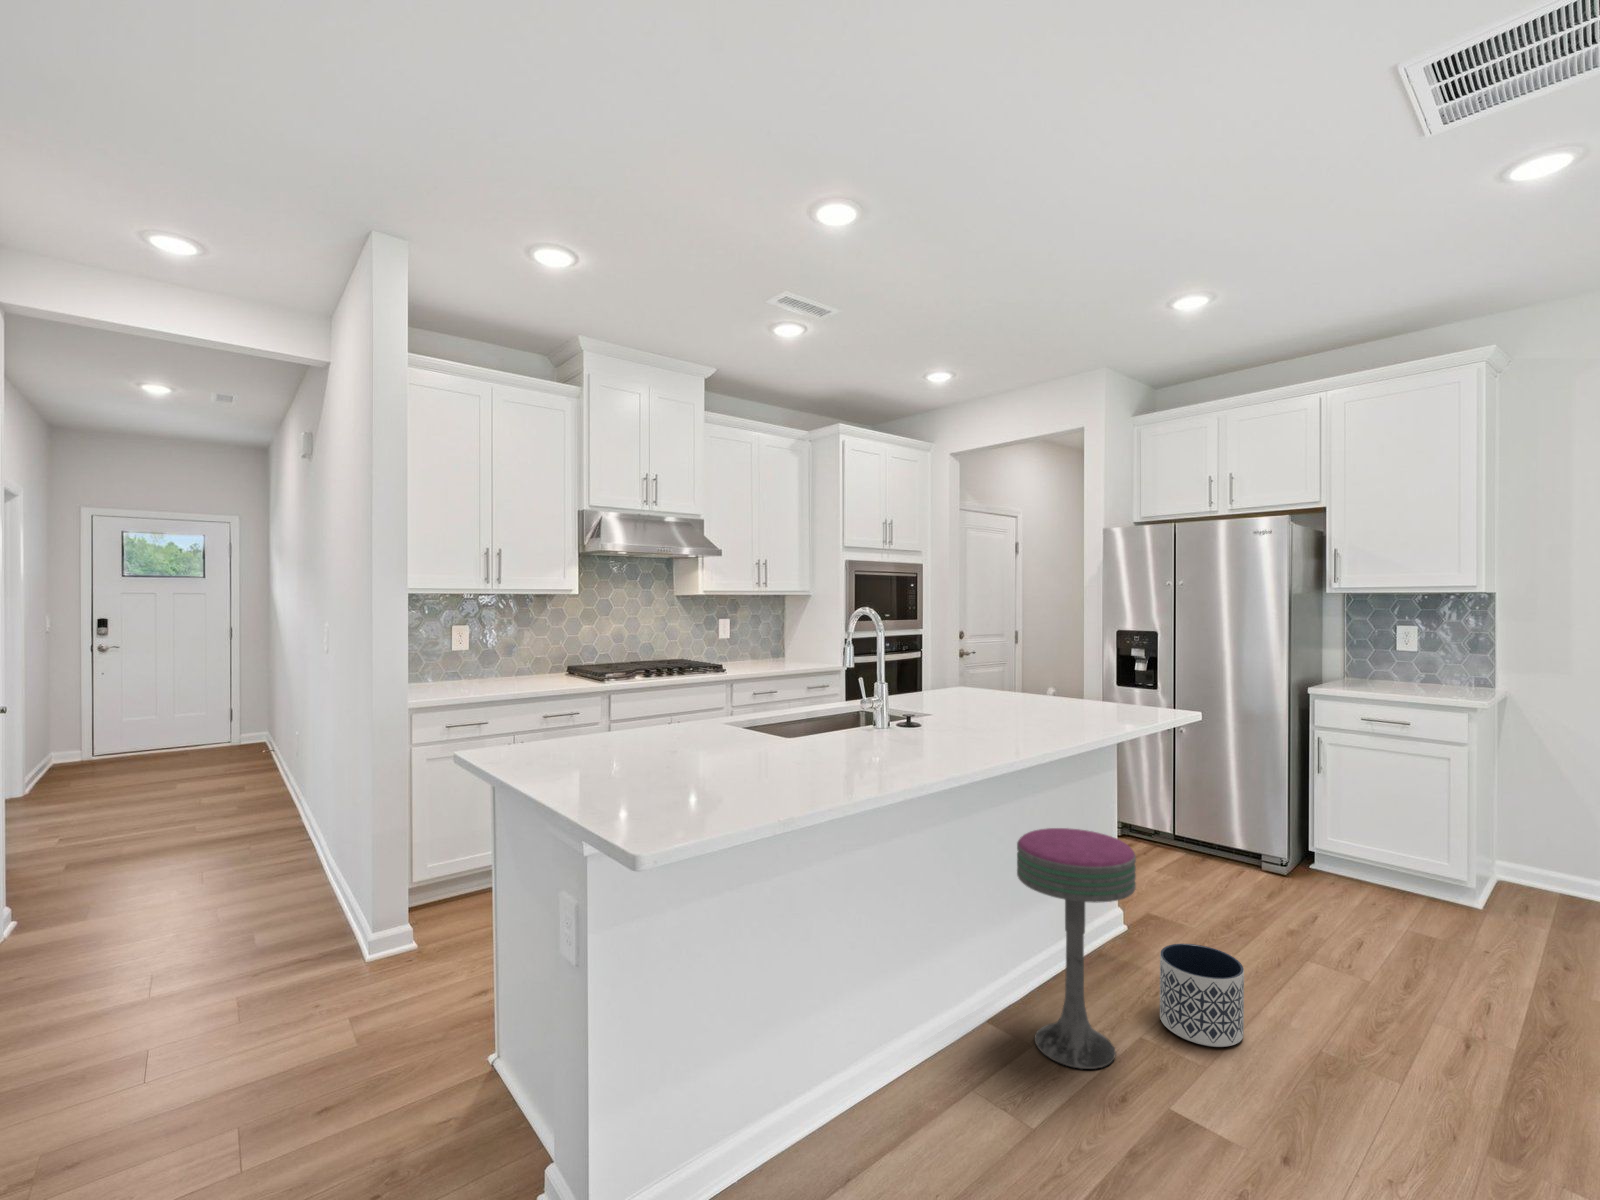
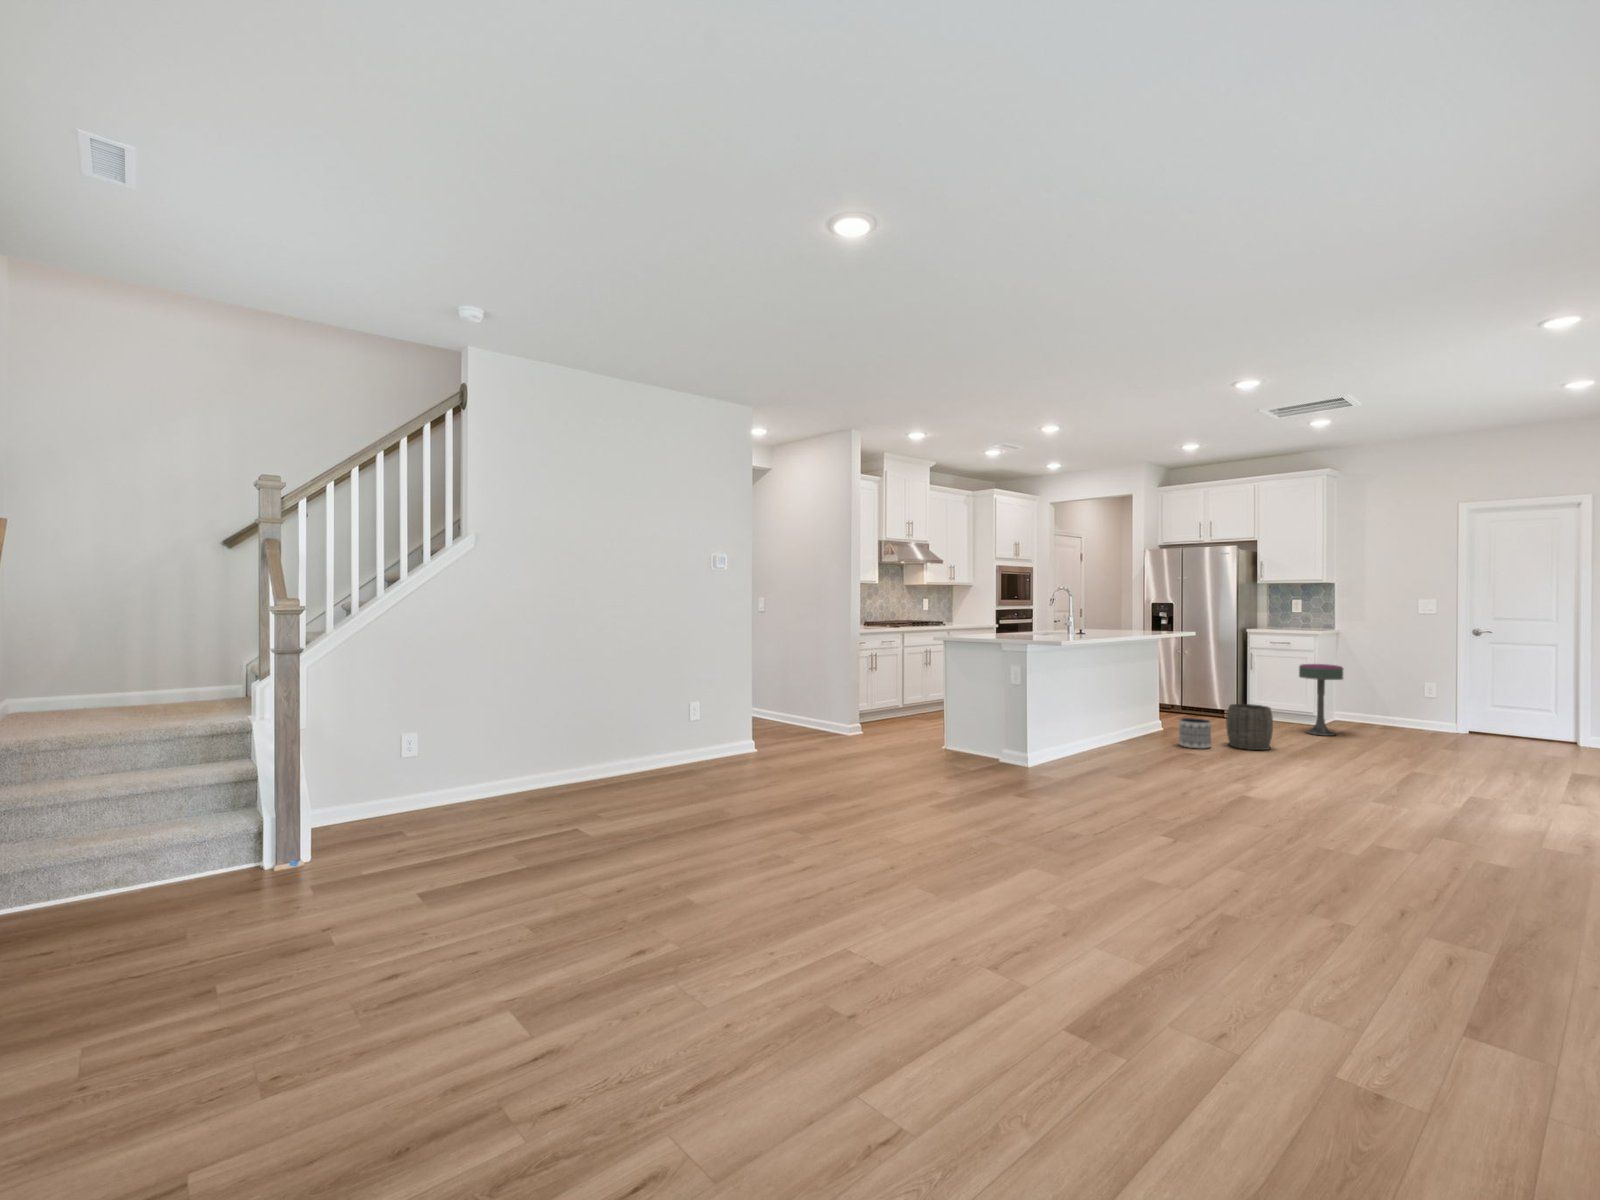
bar stool: present [1017,828,1136,1069] -> present [1299,664,1344,736]
woven basket: none [1283,906,1415,1059] -> present [1226,704,1273,750]

